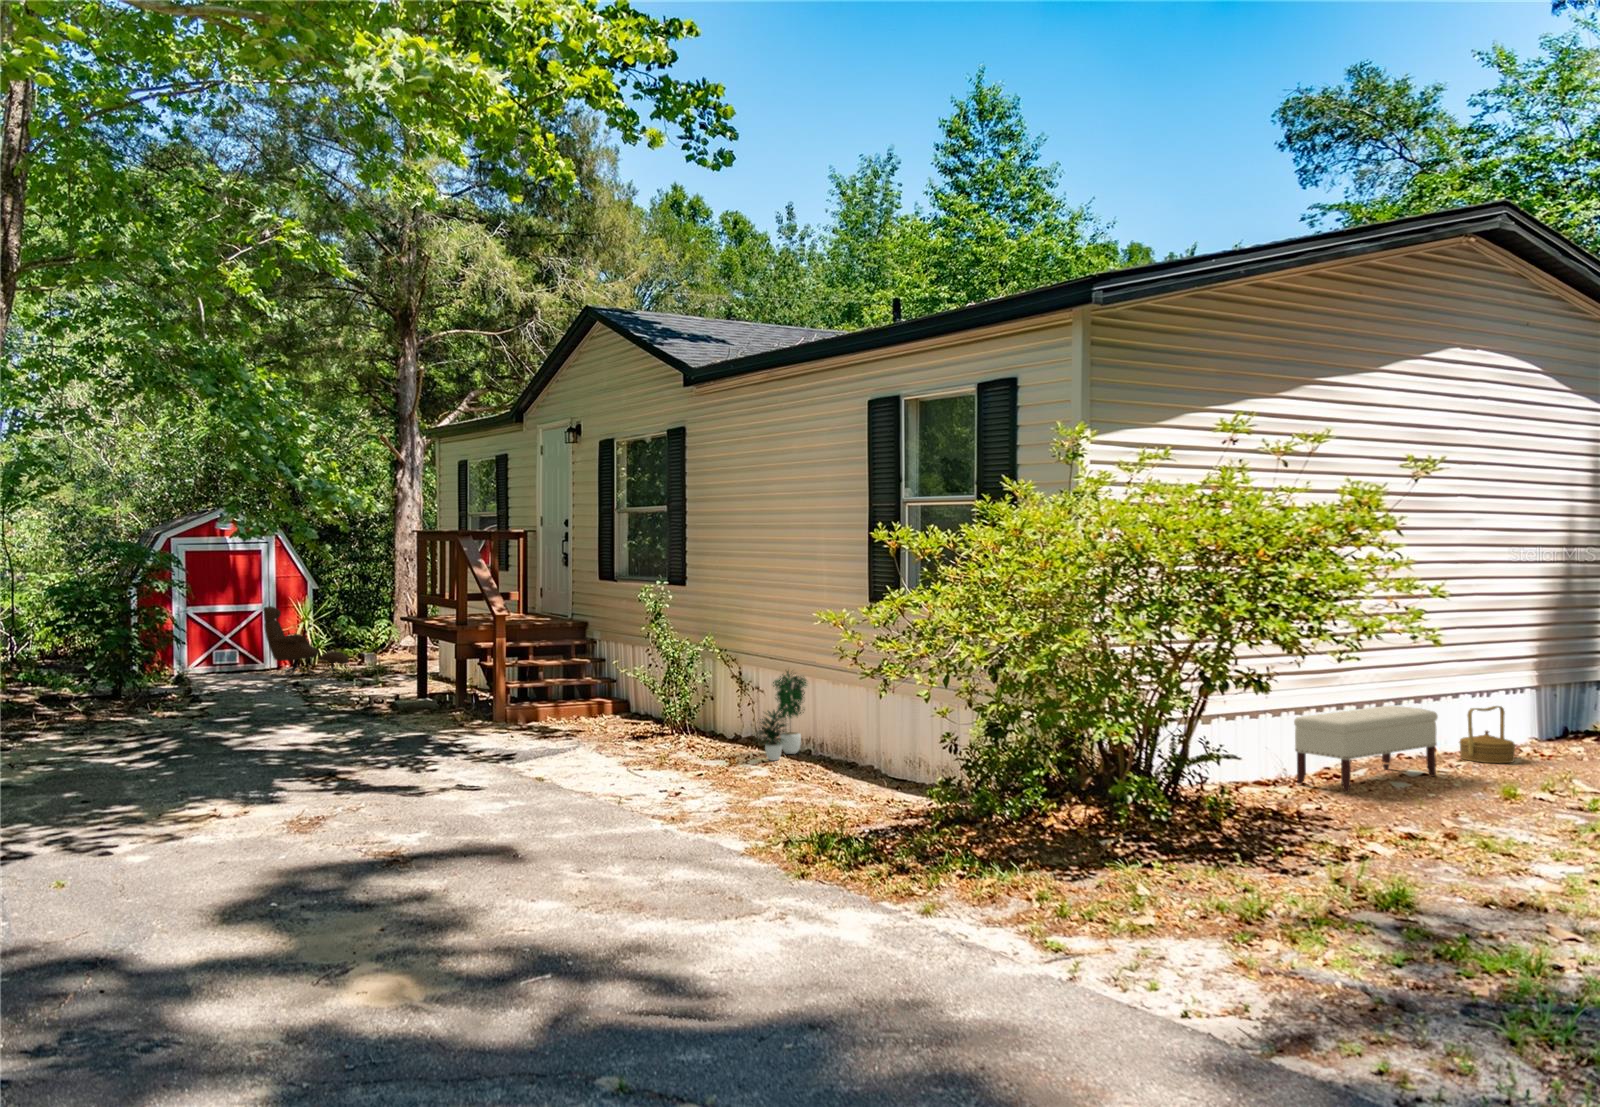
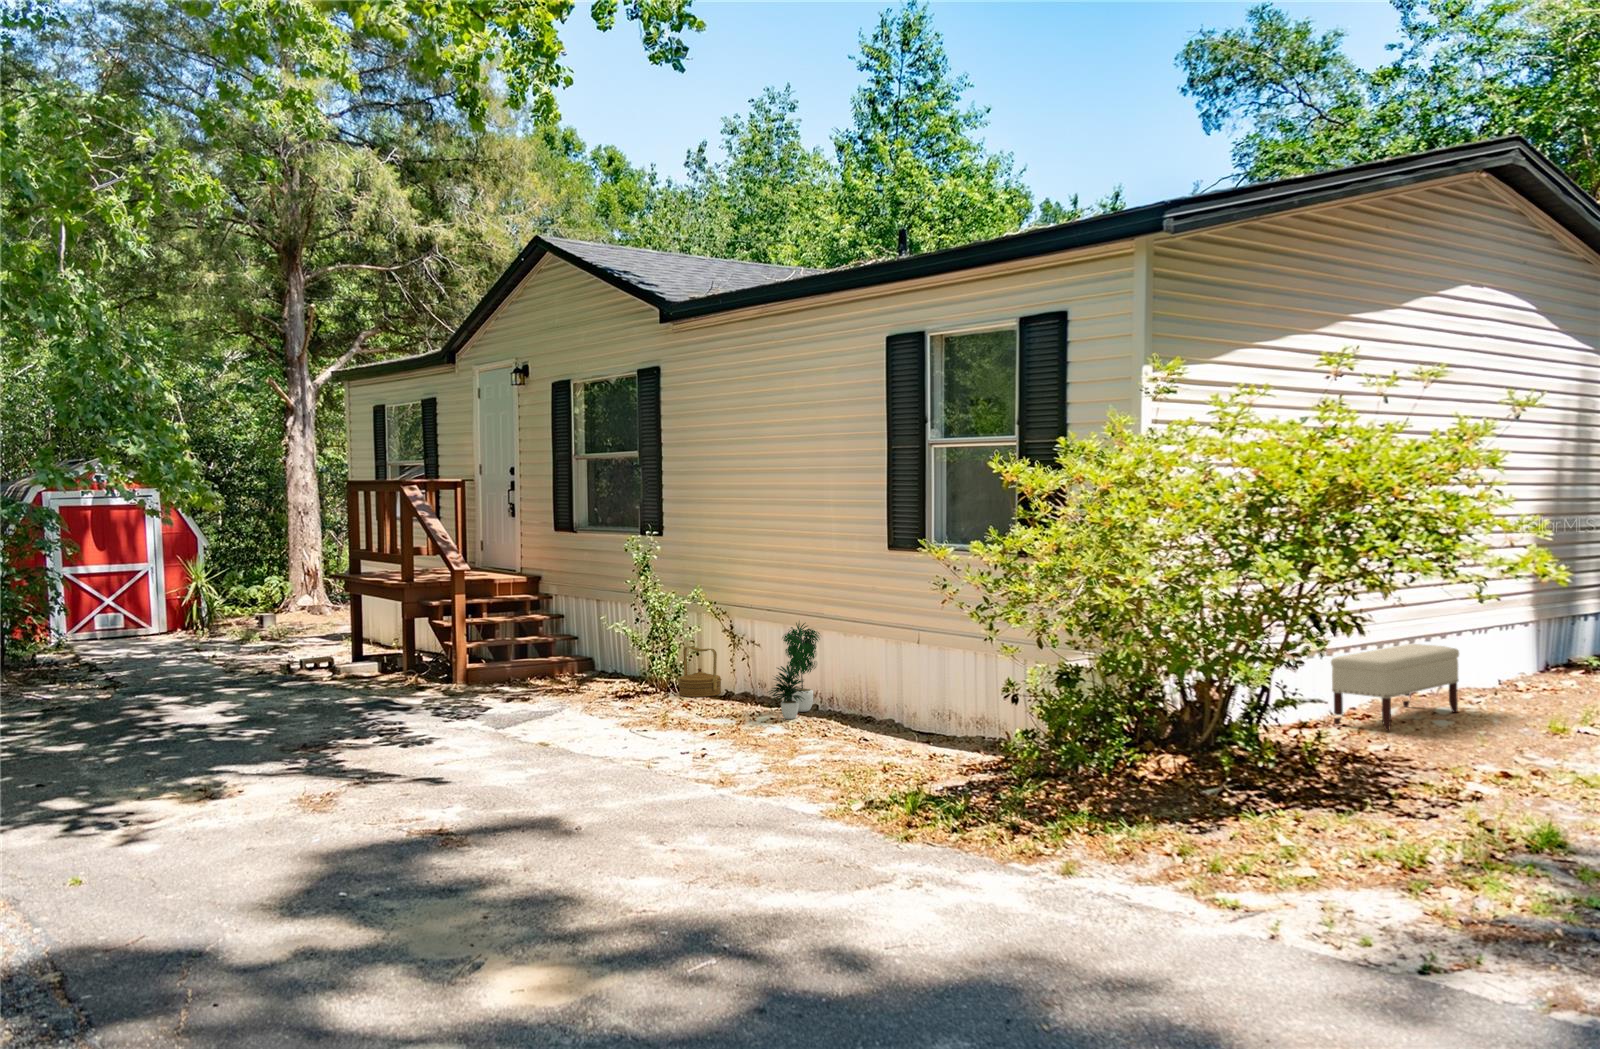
lounge chair: present [263,606,349,677] -> none [143,568,243,647]
woven basket: present [1459,706,1515,763] -> present [679,646,722,697]

